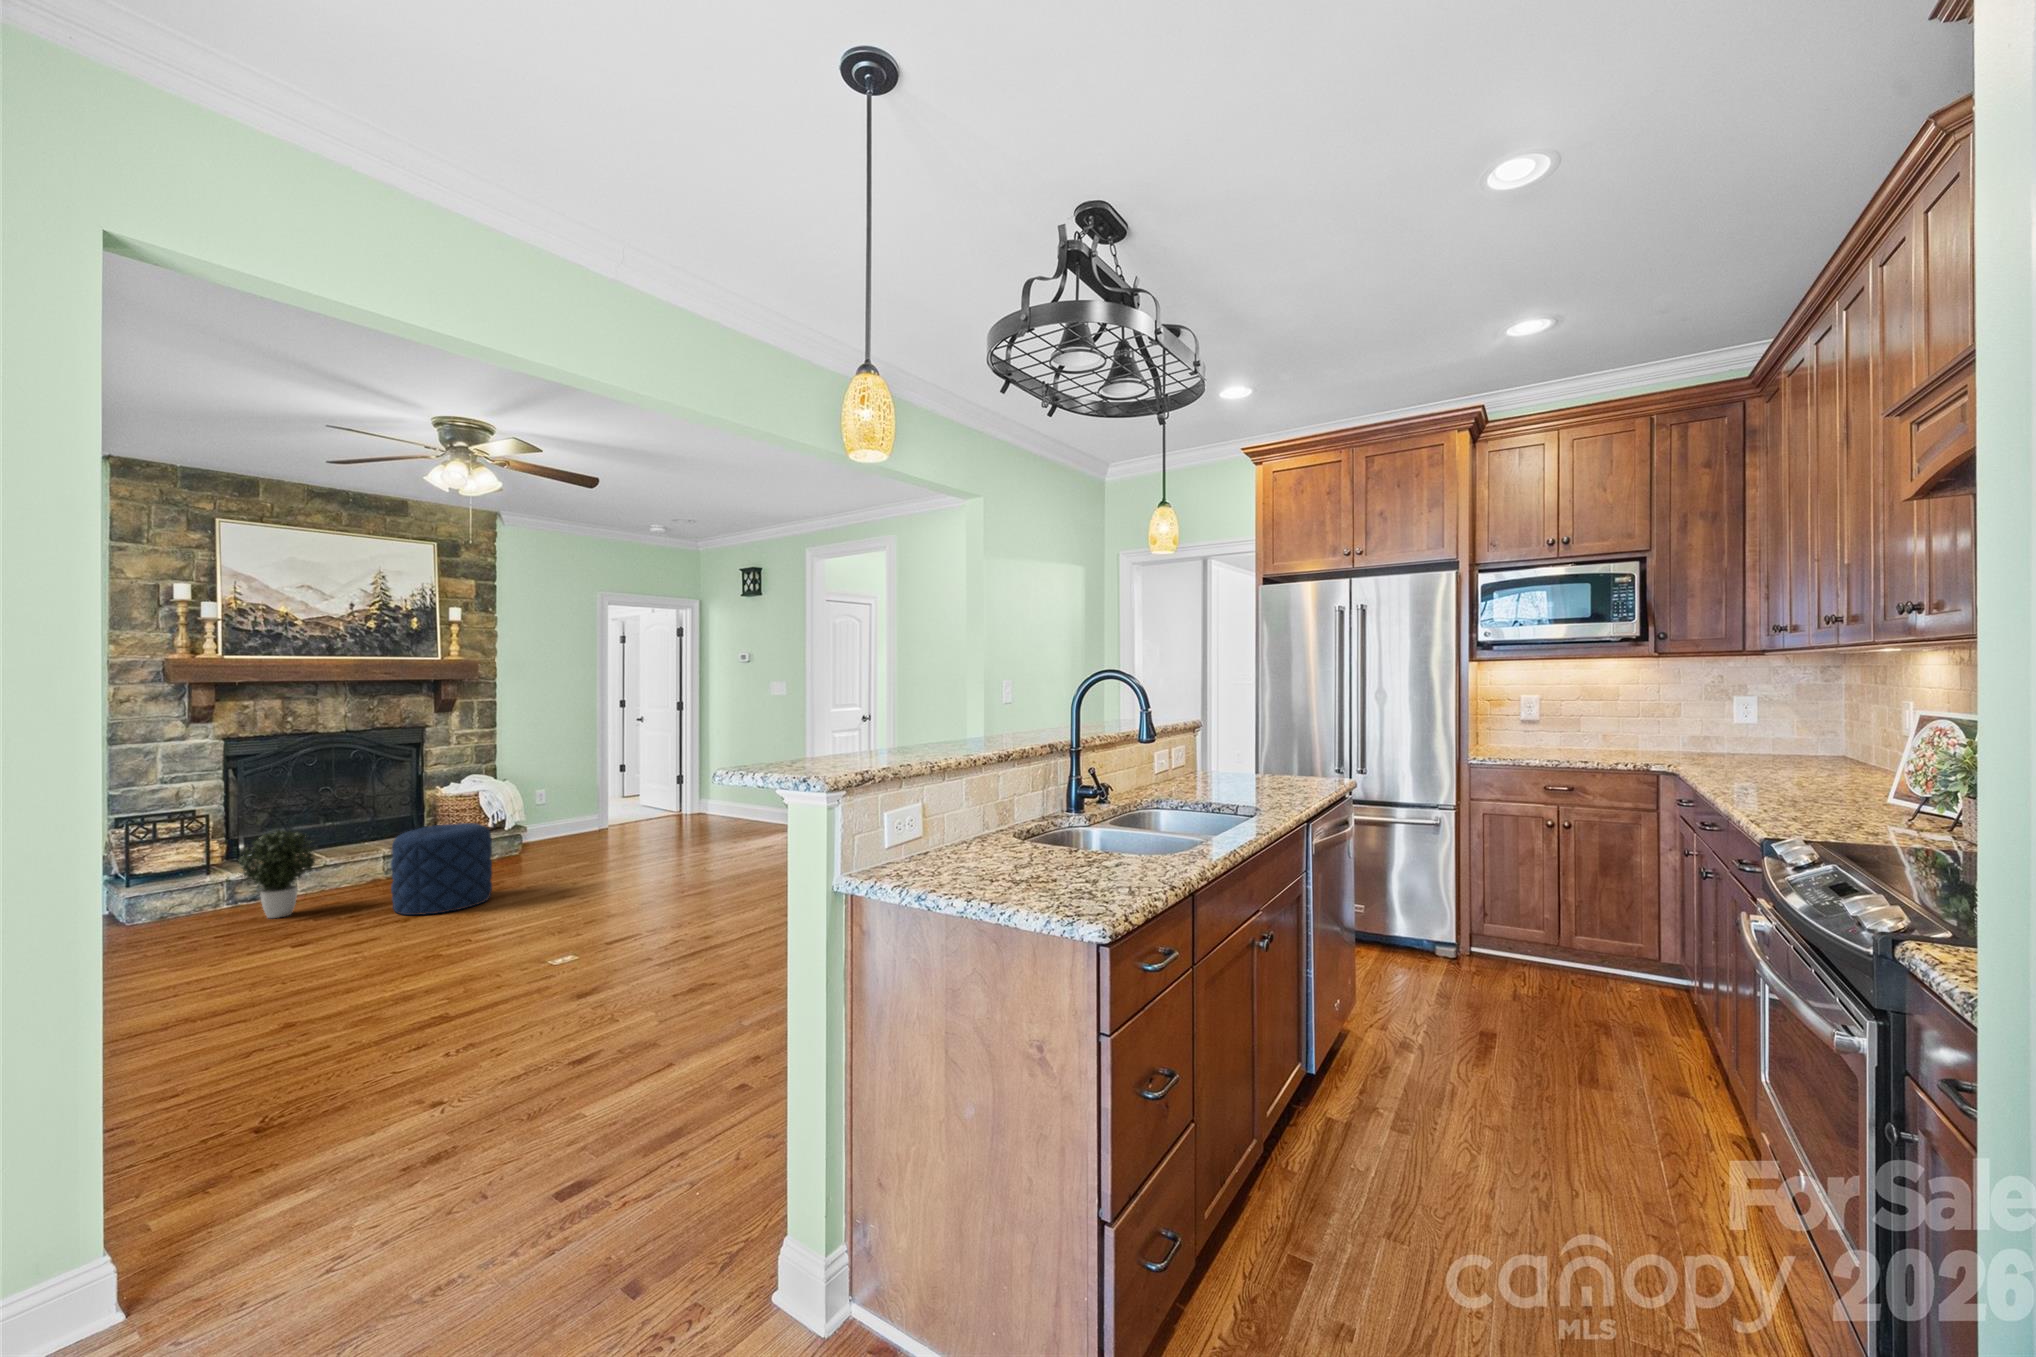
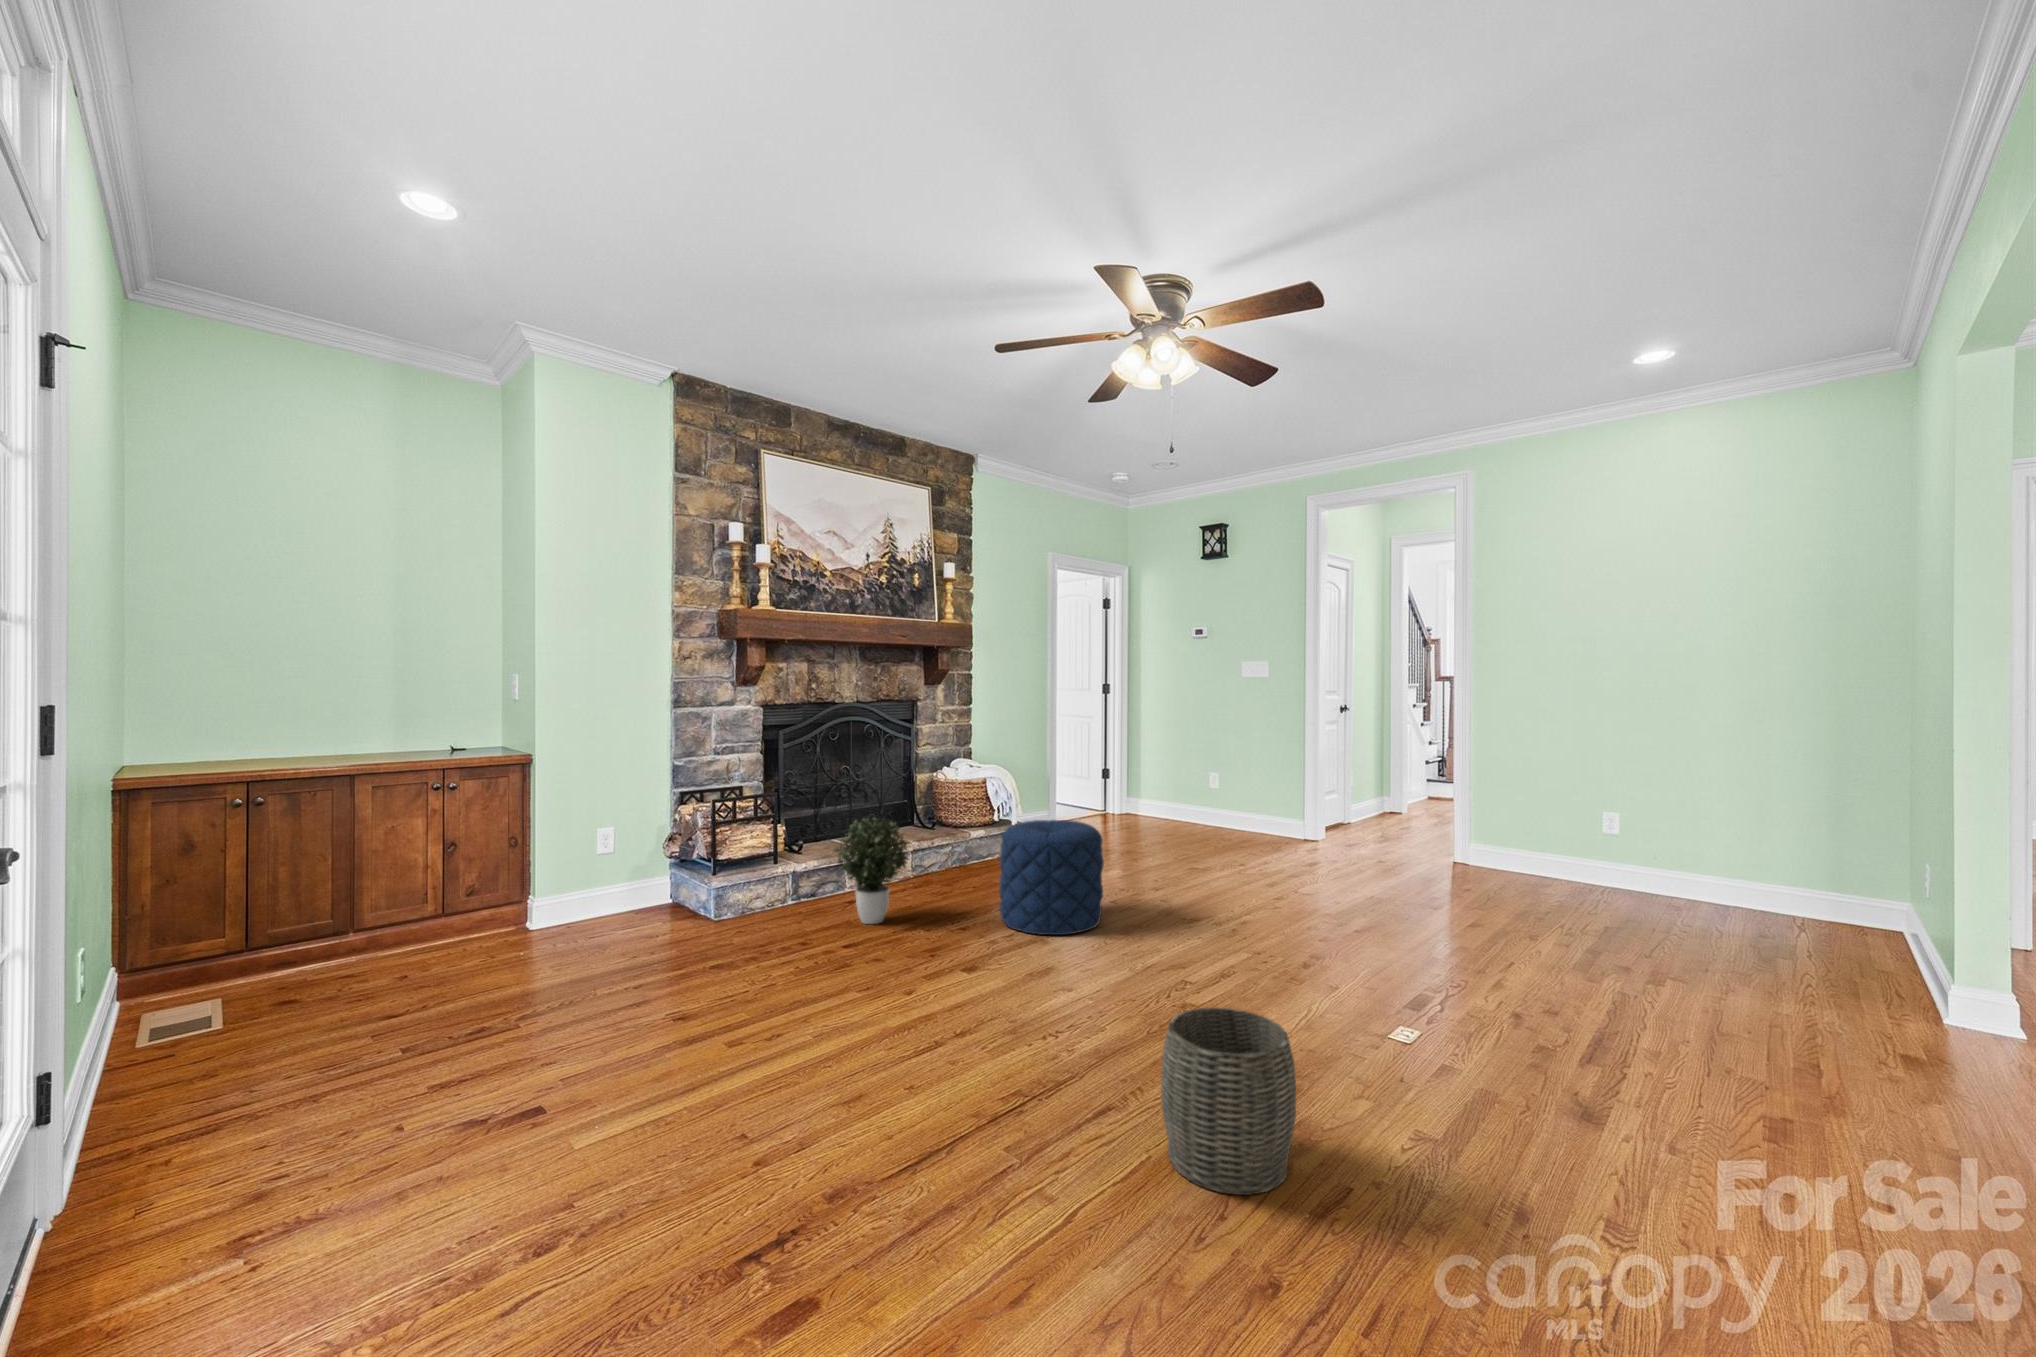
woven basket: none [209,943,326,1057] -> present [1161,1008,1296,1195]

